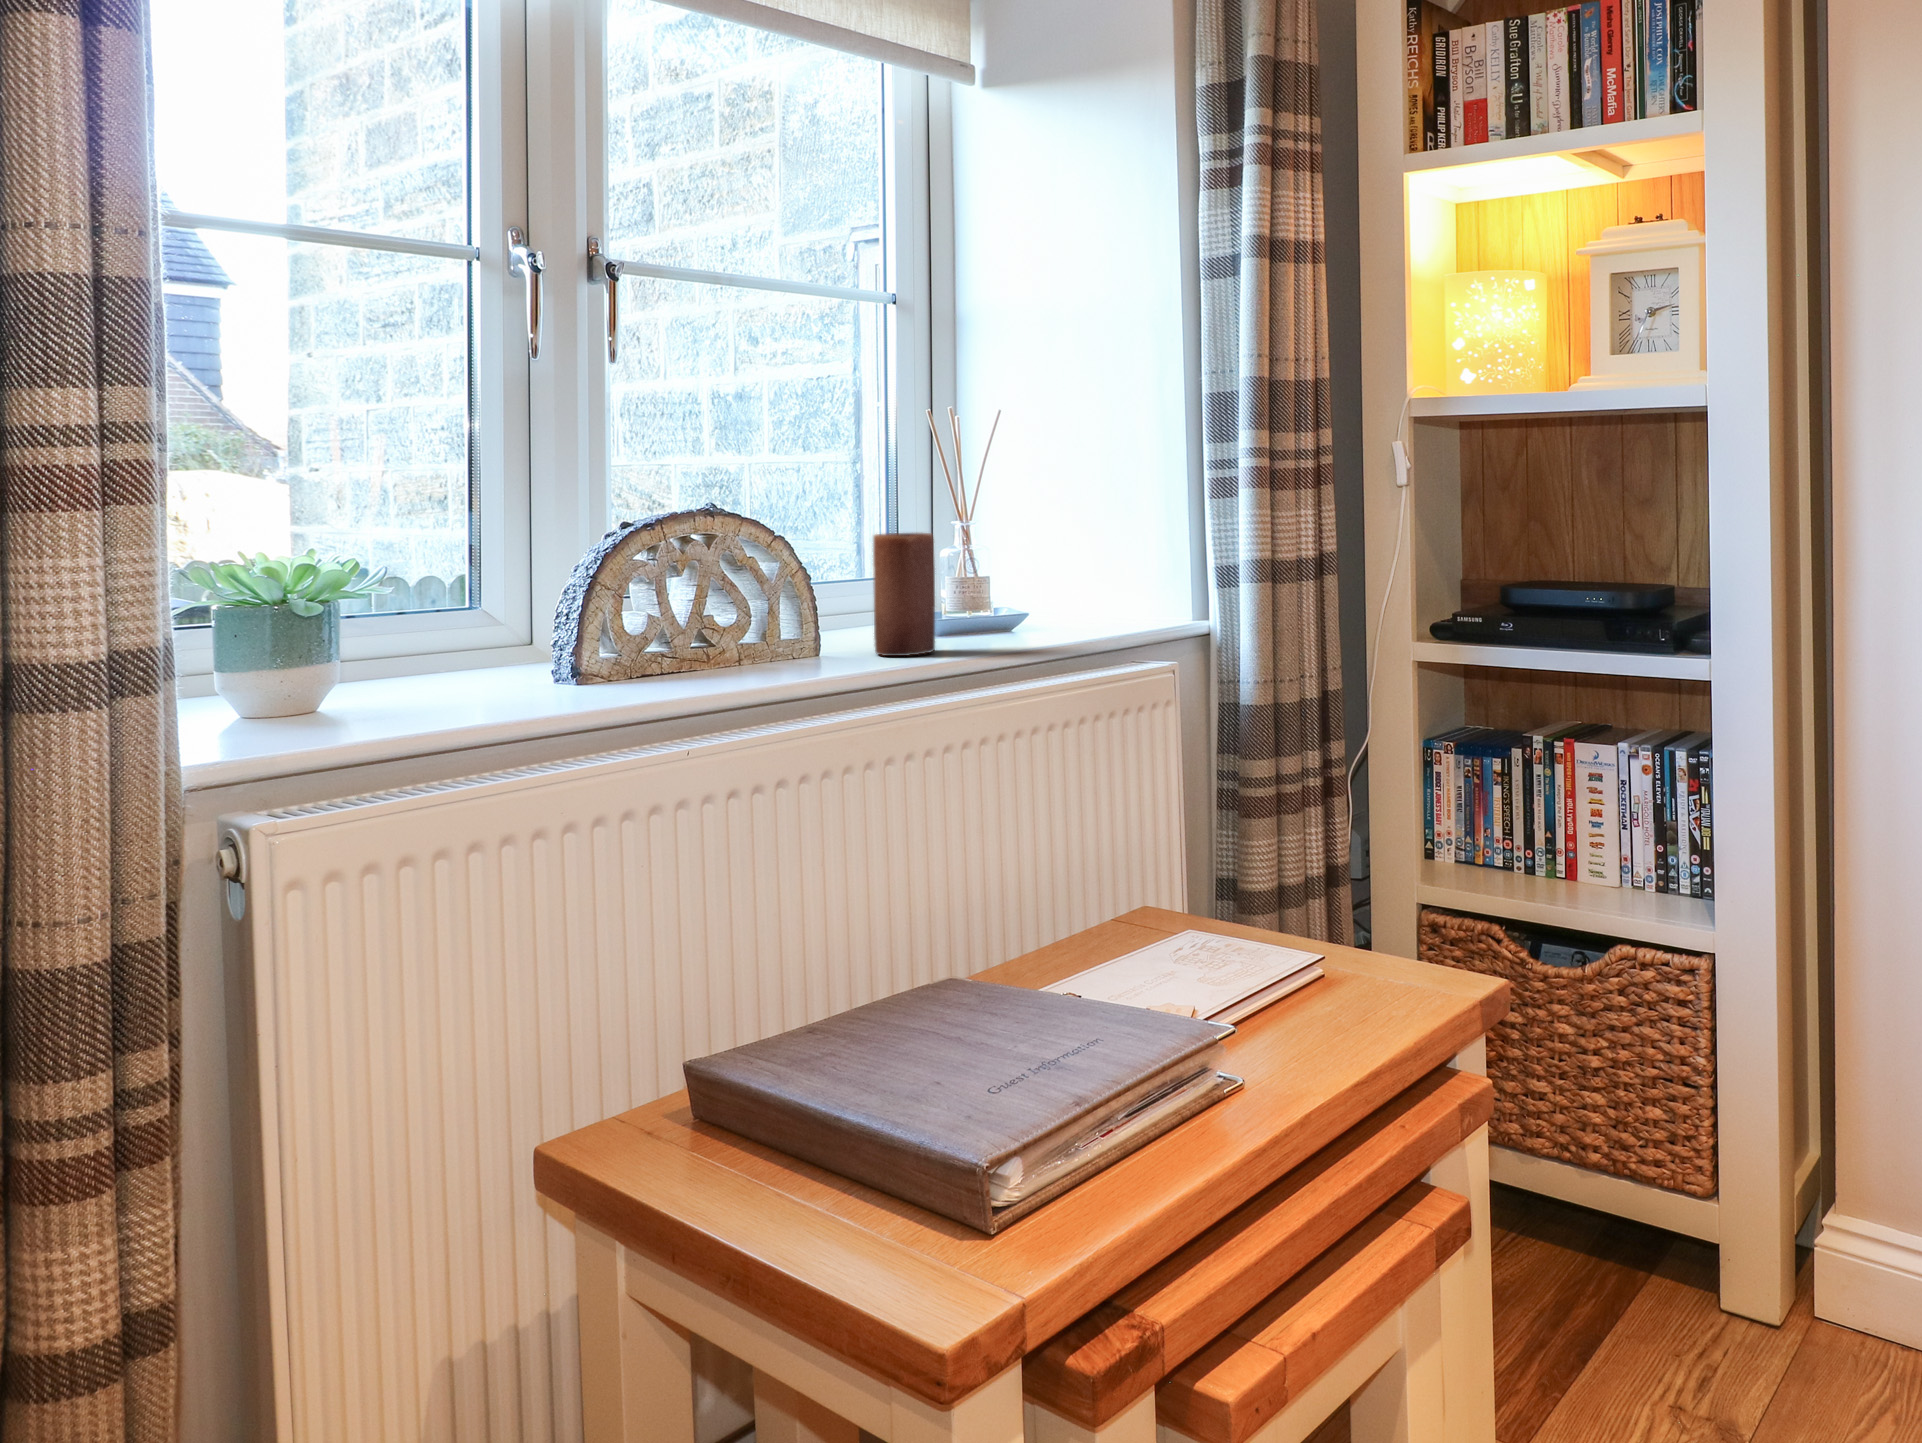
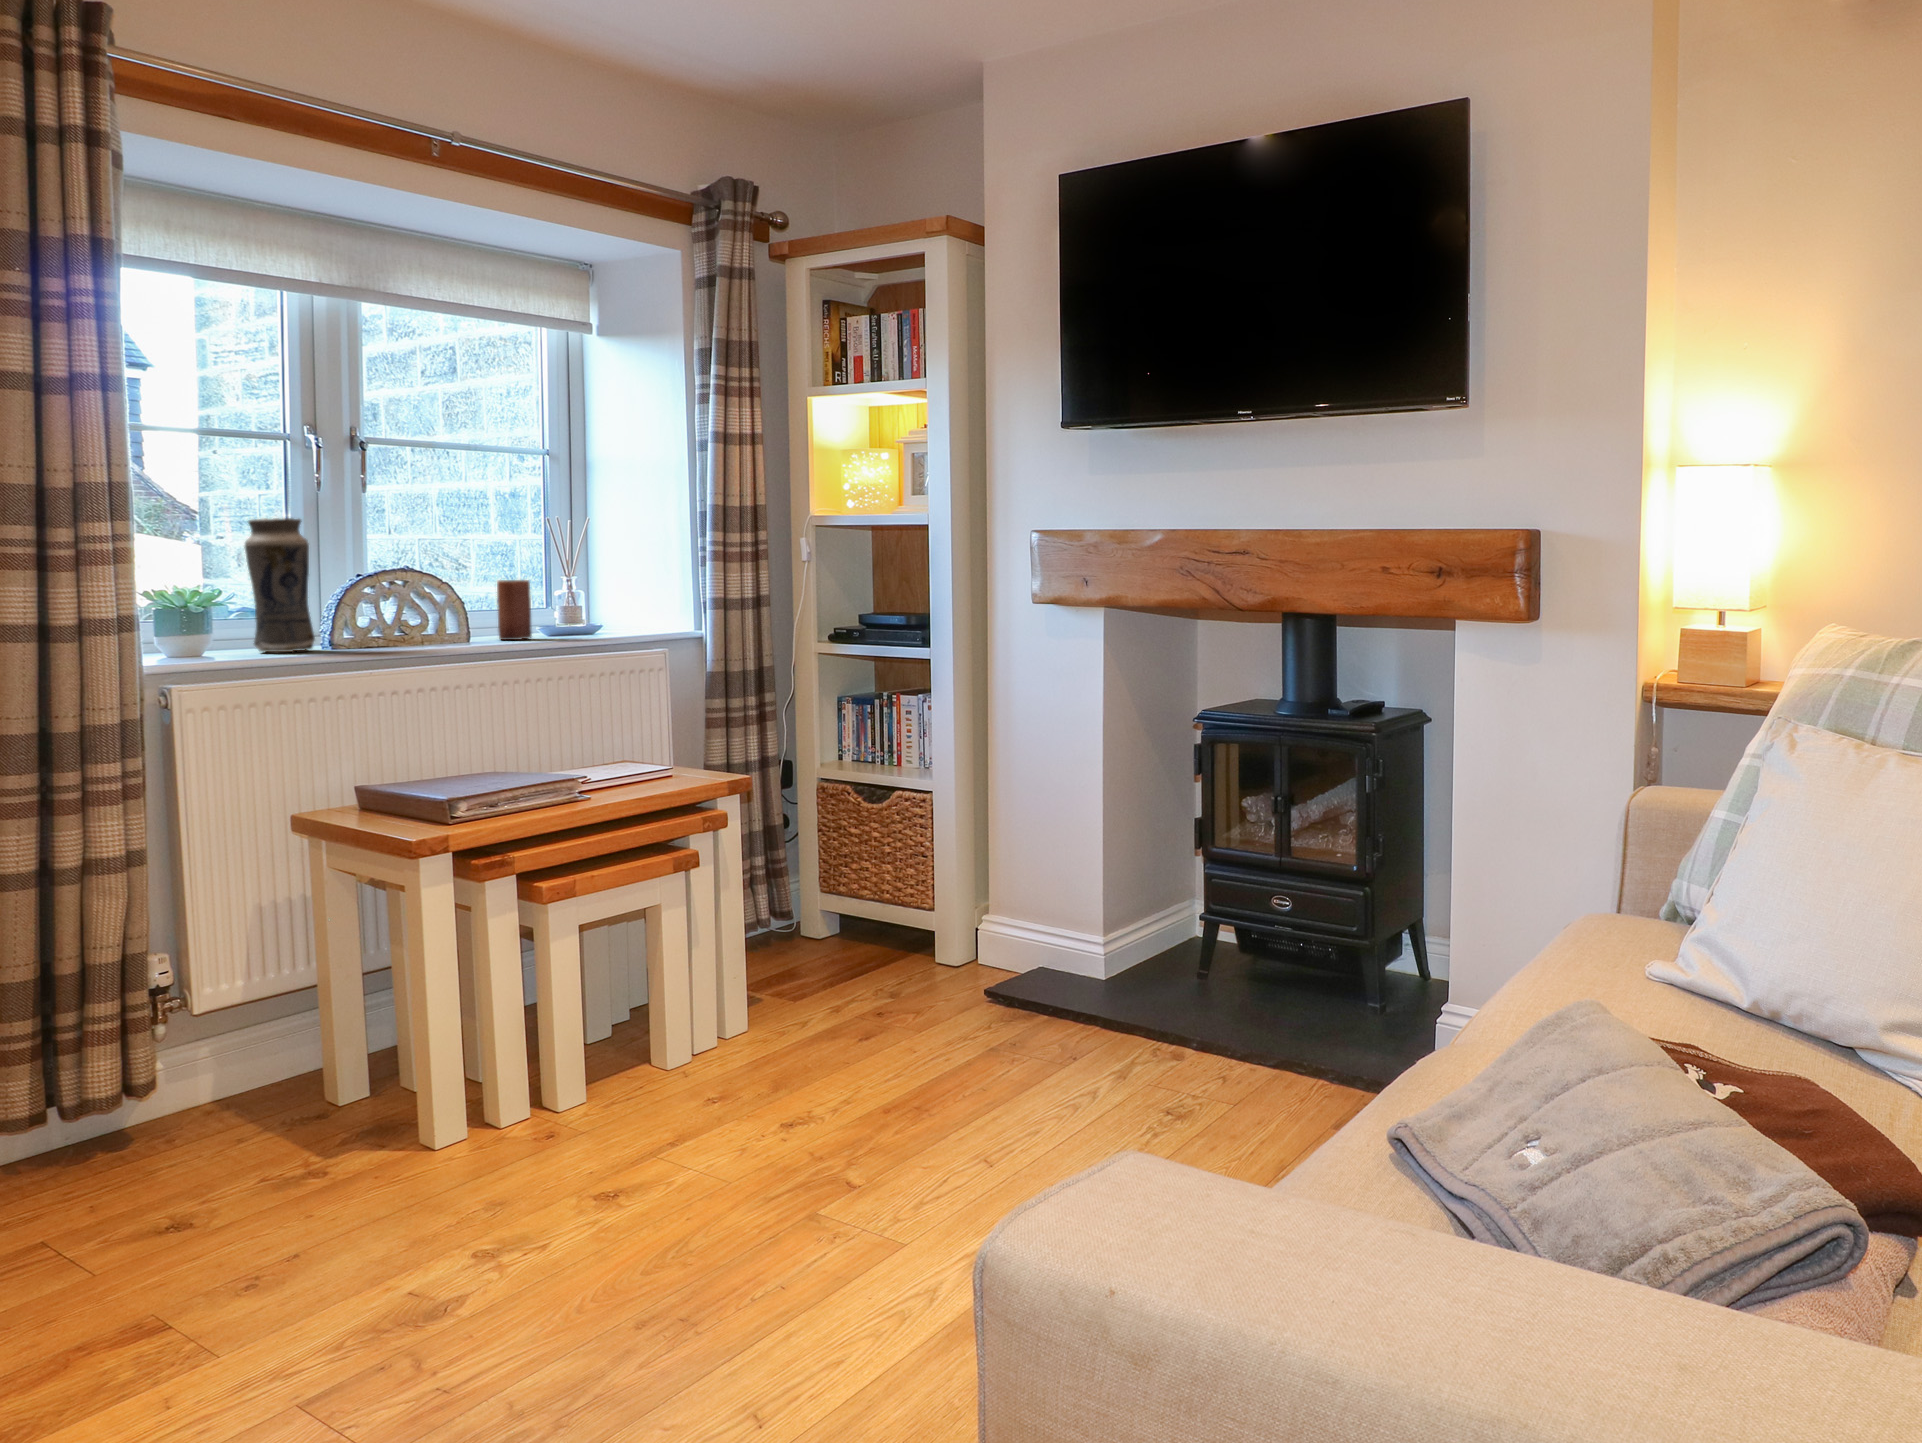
vase: none [405,400,550,710] -> present [244,518,315,652]

